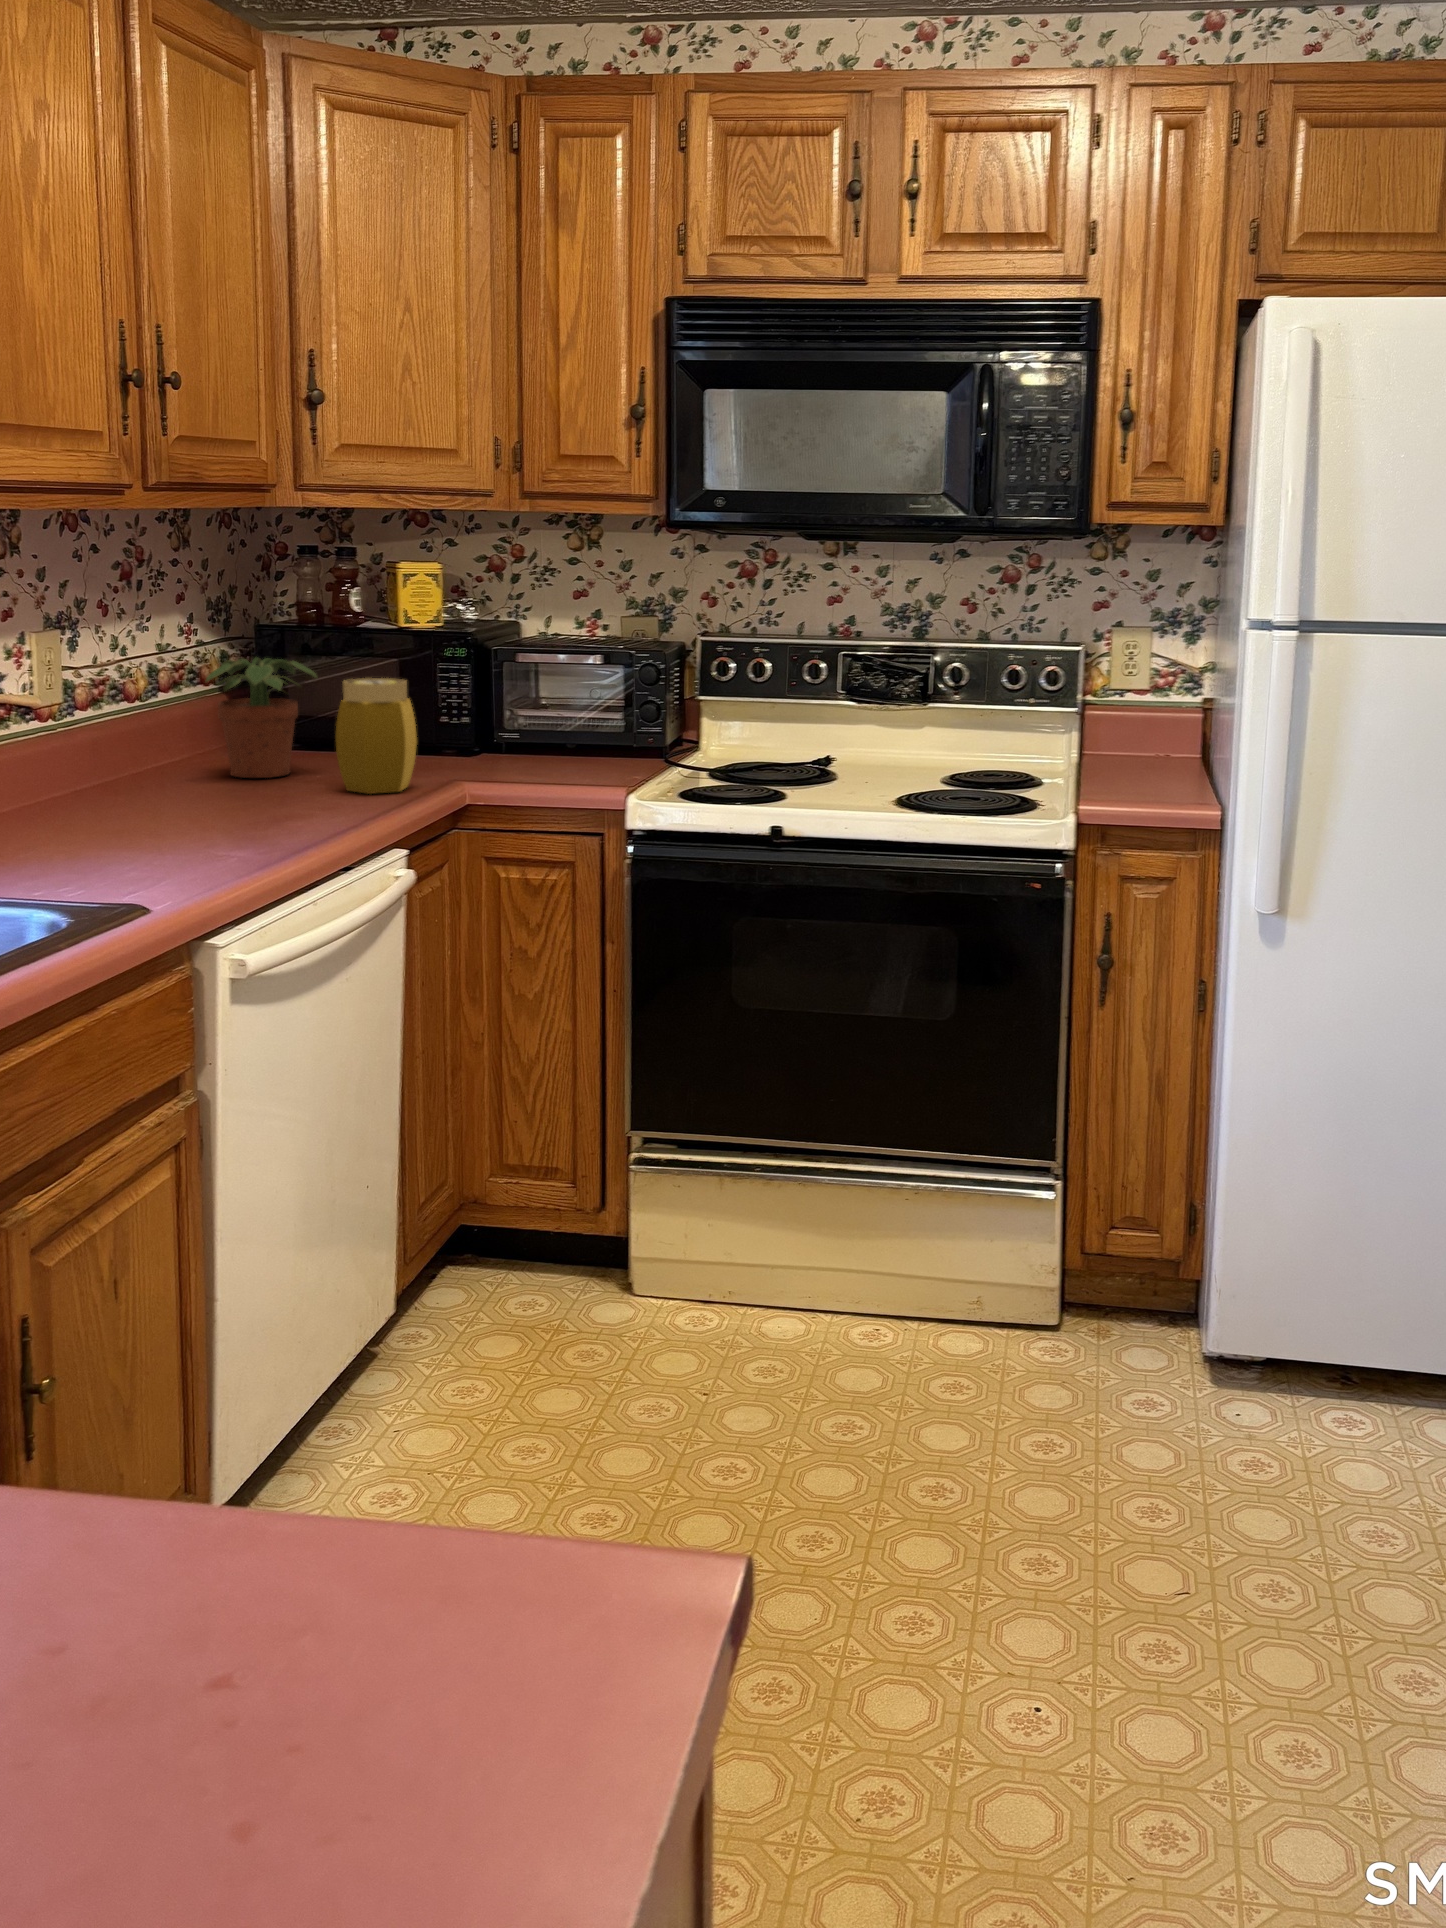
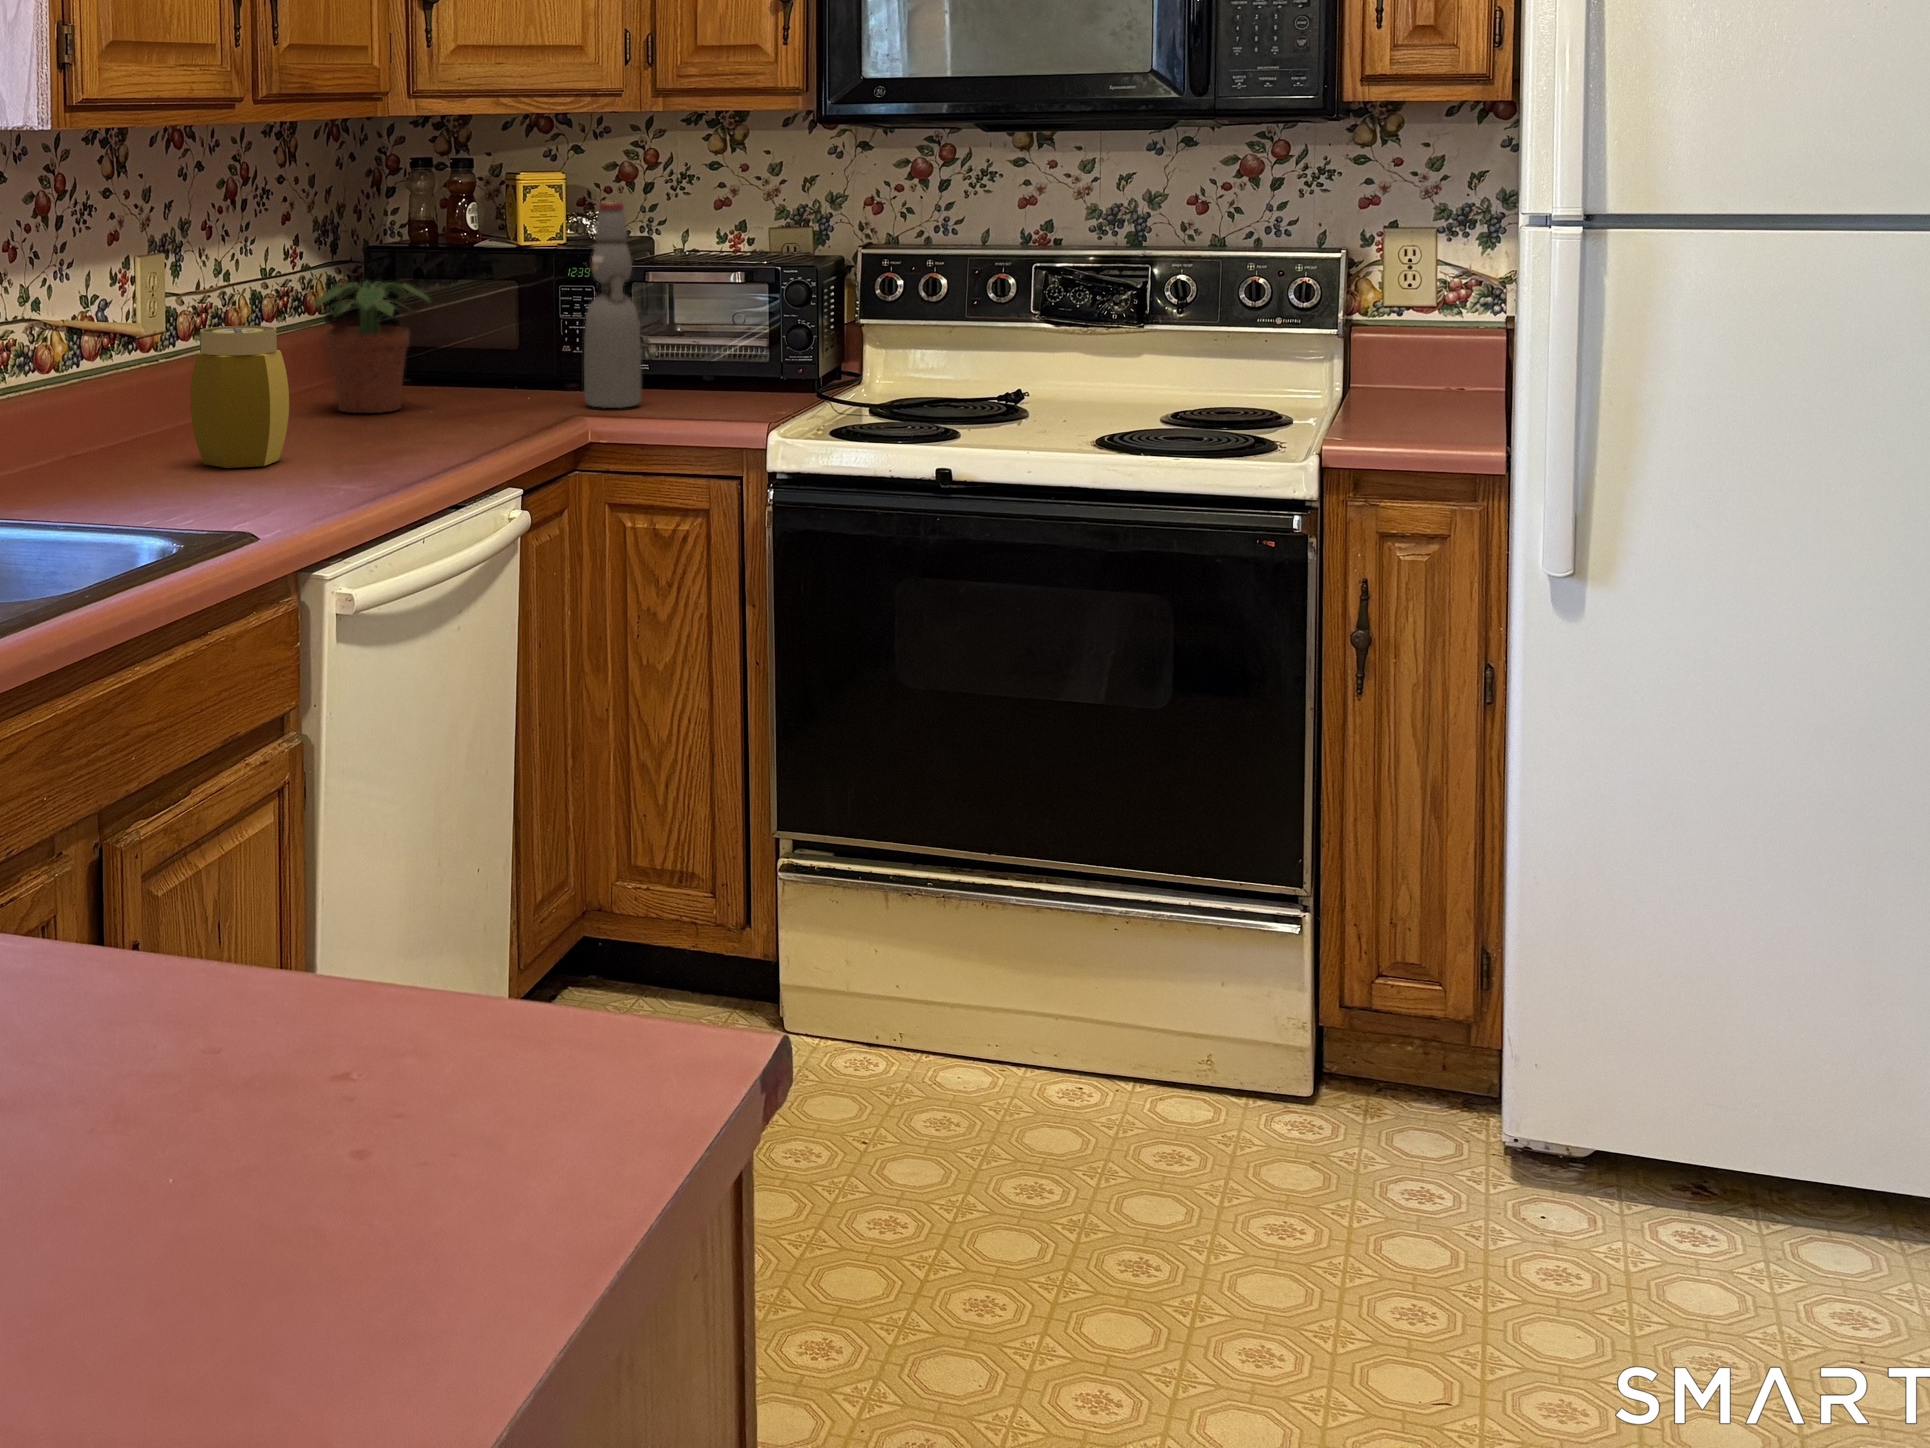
bottle: none [460,591,511,772] -> present [584,202,641,408]
jar: present [336,678,417,794] -> present [190,326,289,468]

